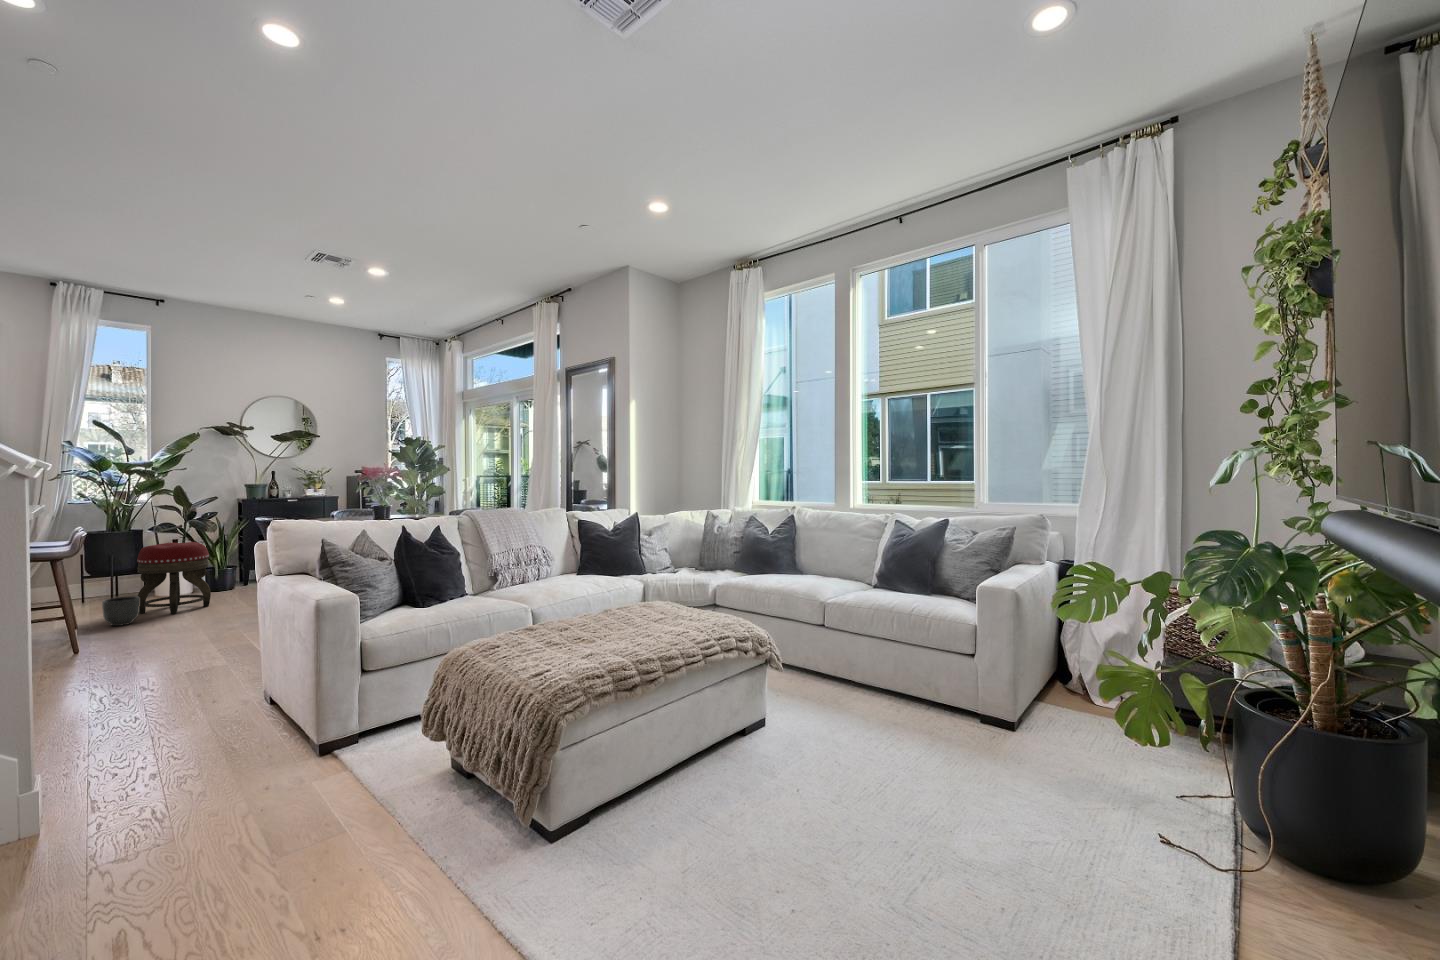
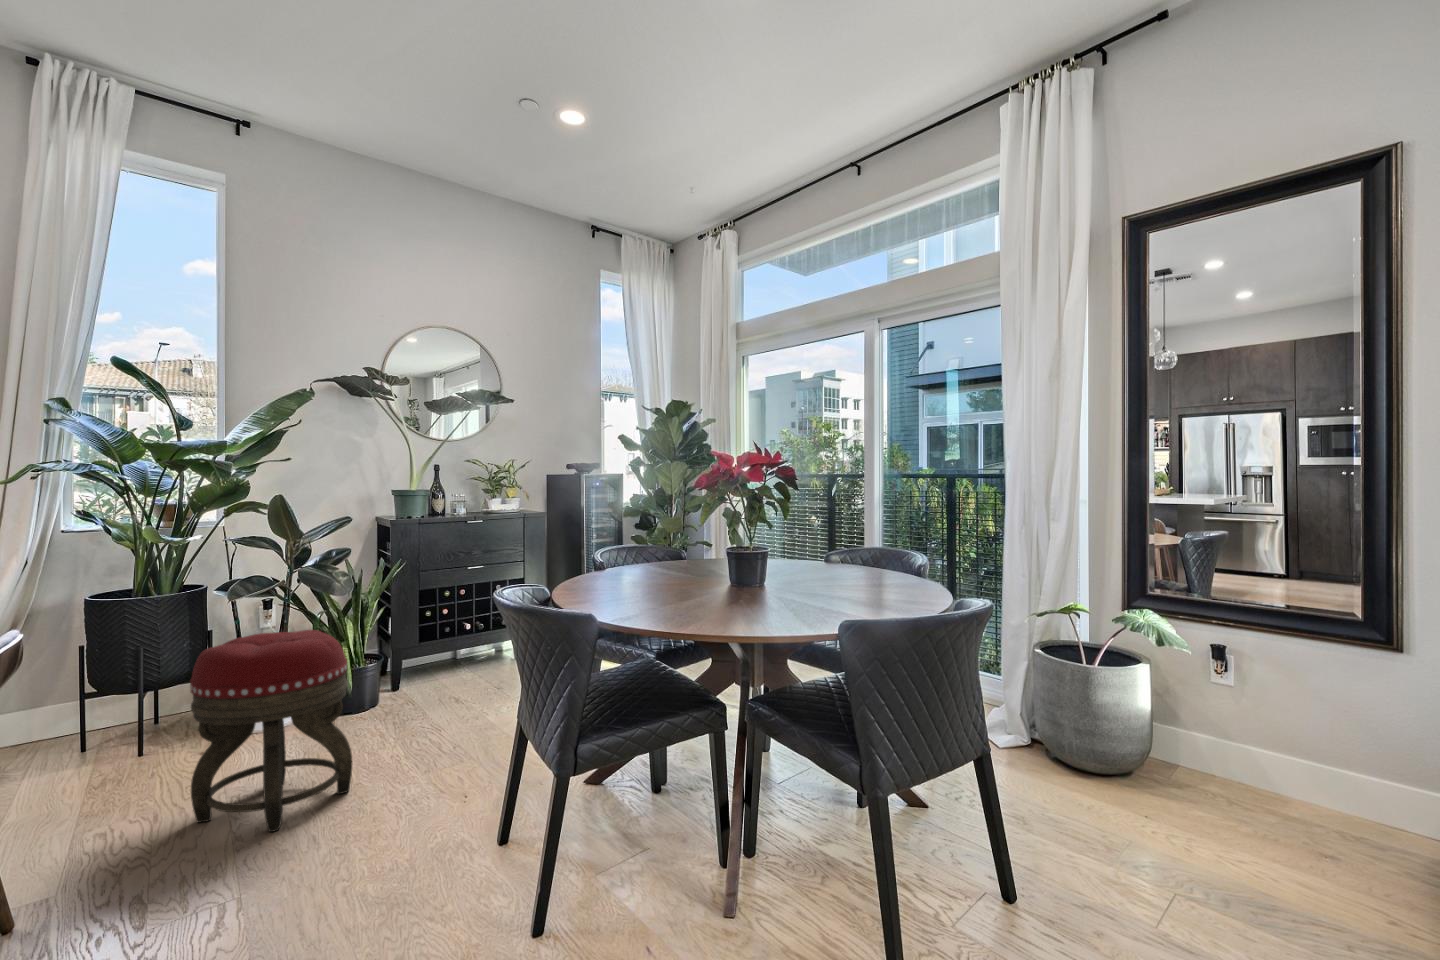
planter: present [102,596,140,626] -> none [96,799,191,899]

